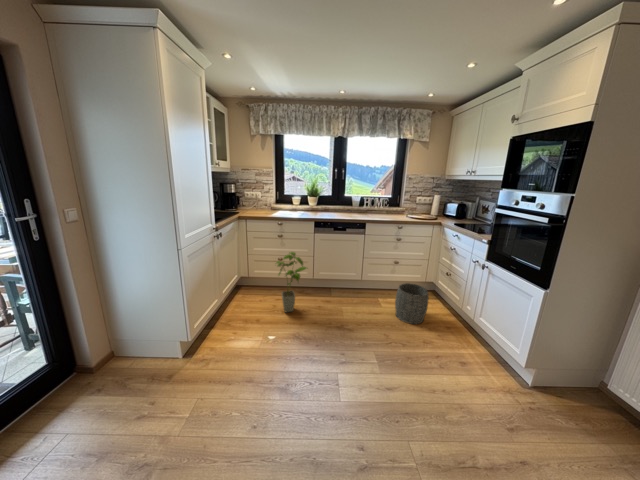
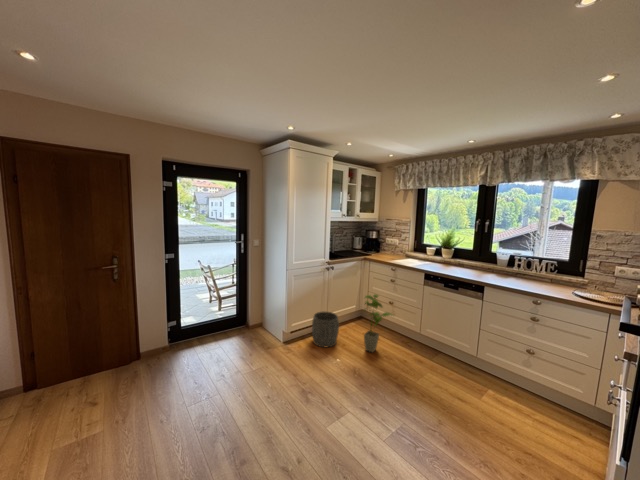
woven basket: present [395,283,429,324] -> present [312,311,339,347]

